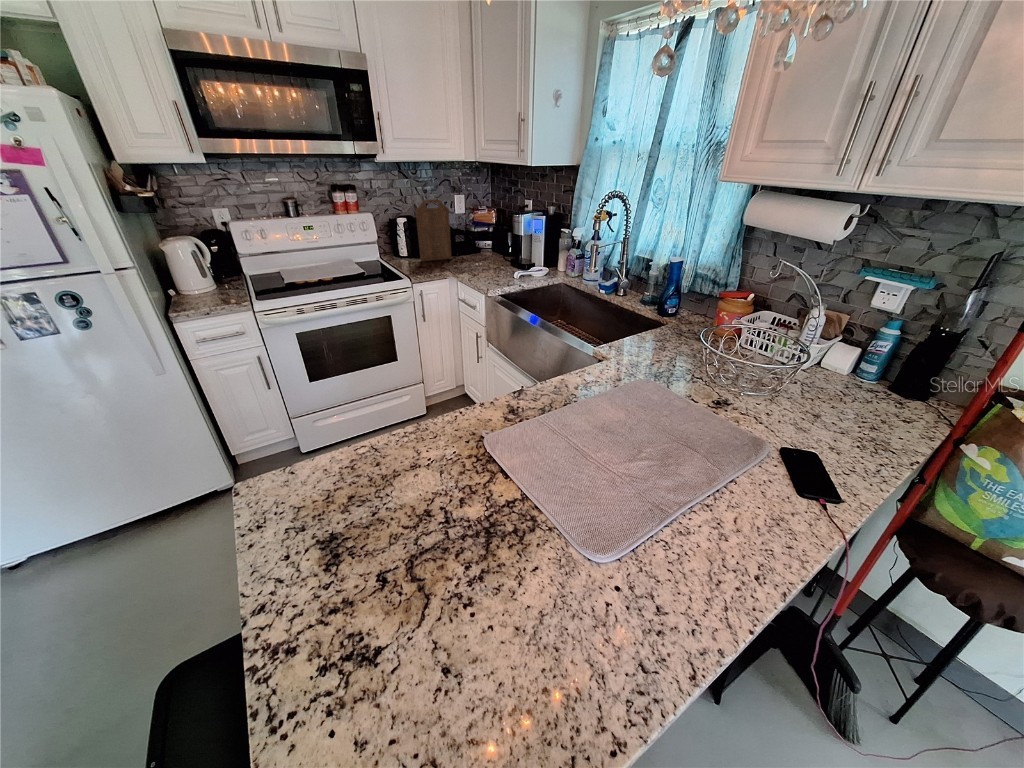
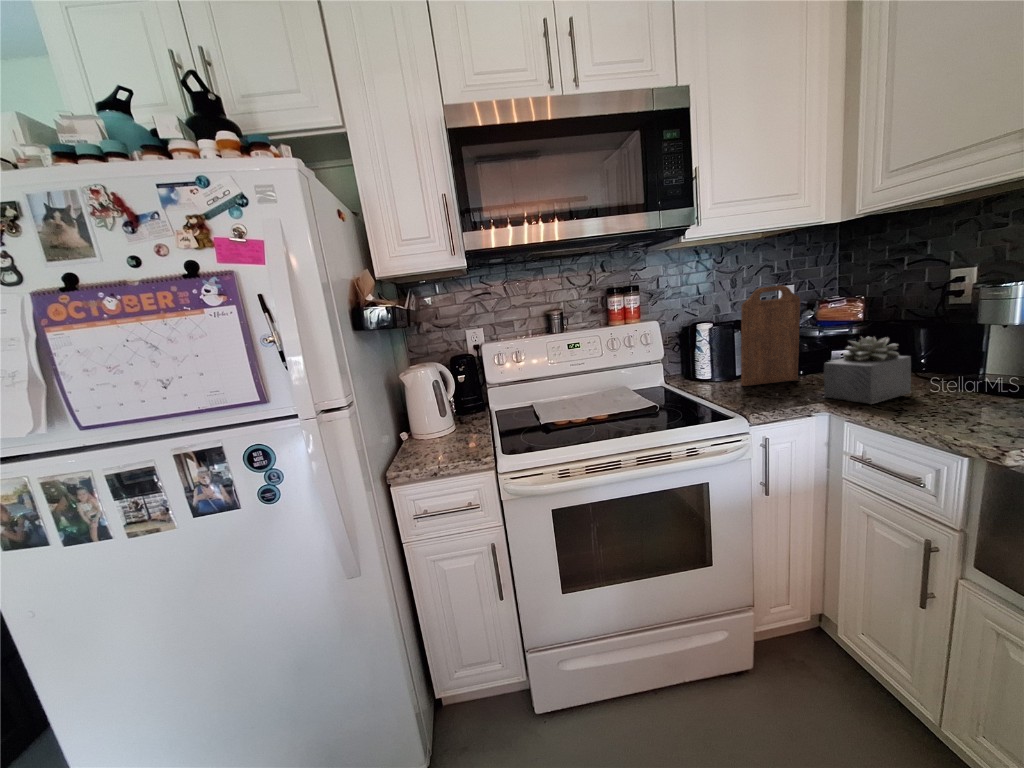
succulent plant: none [450,235,486,271] -> present [824,337,911,404]

